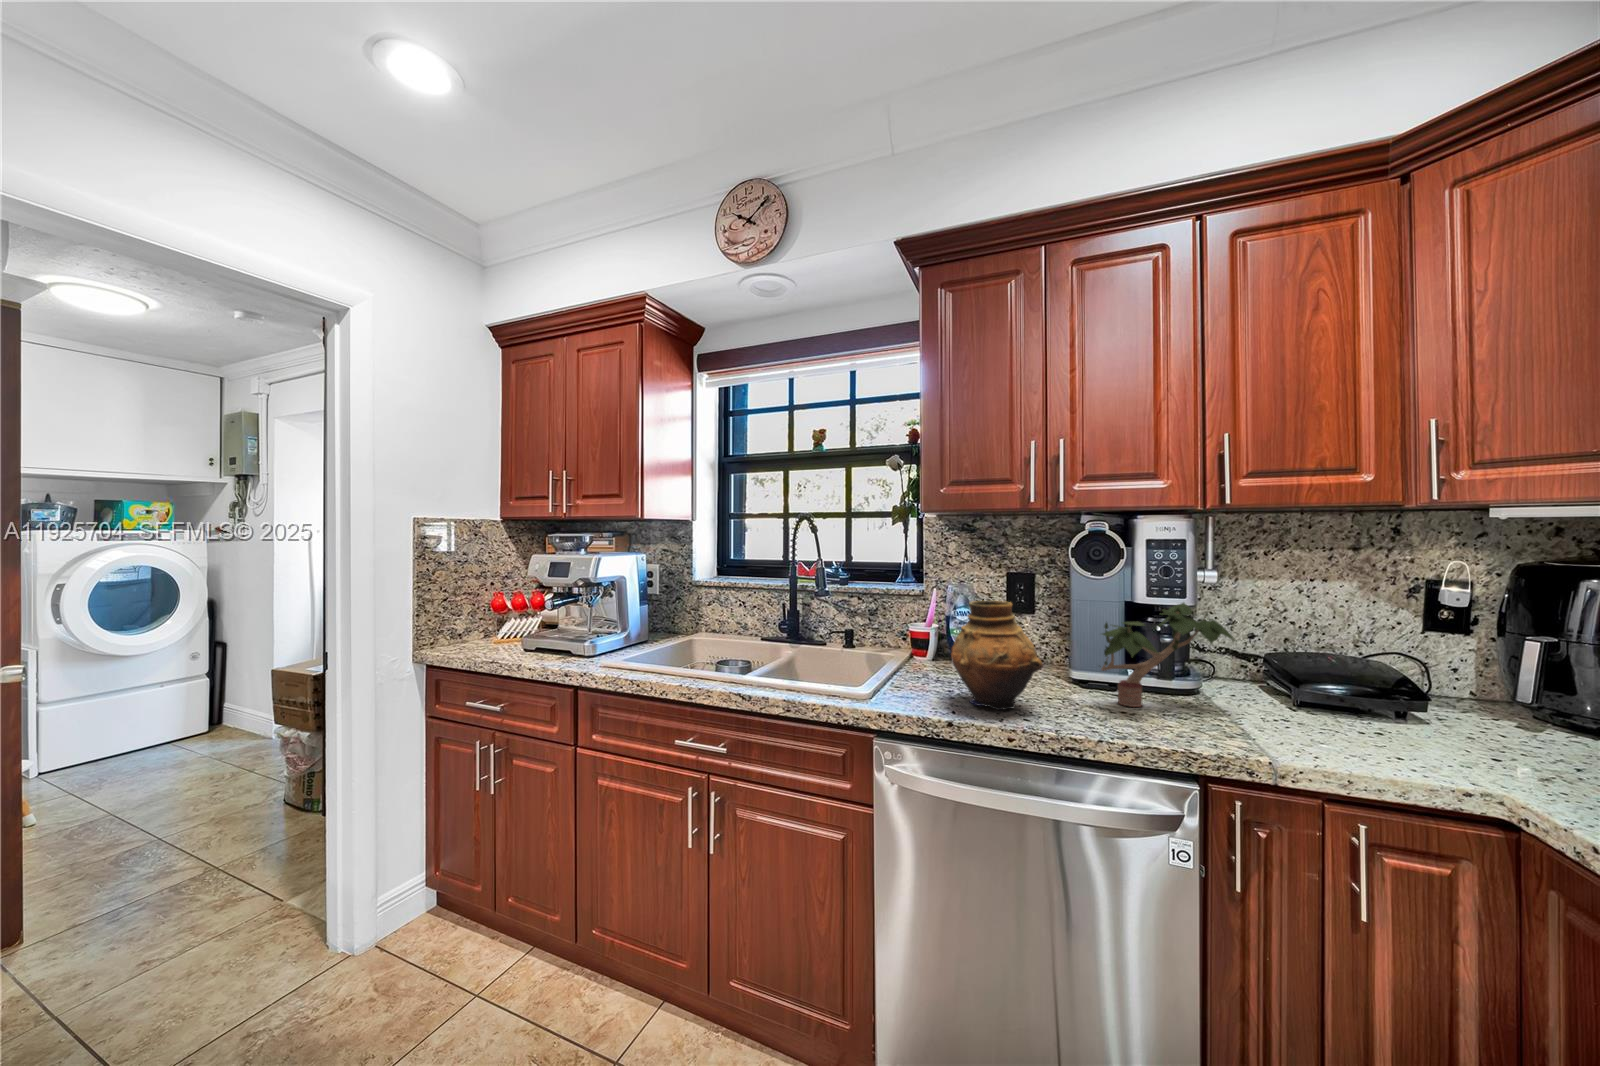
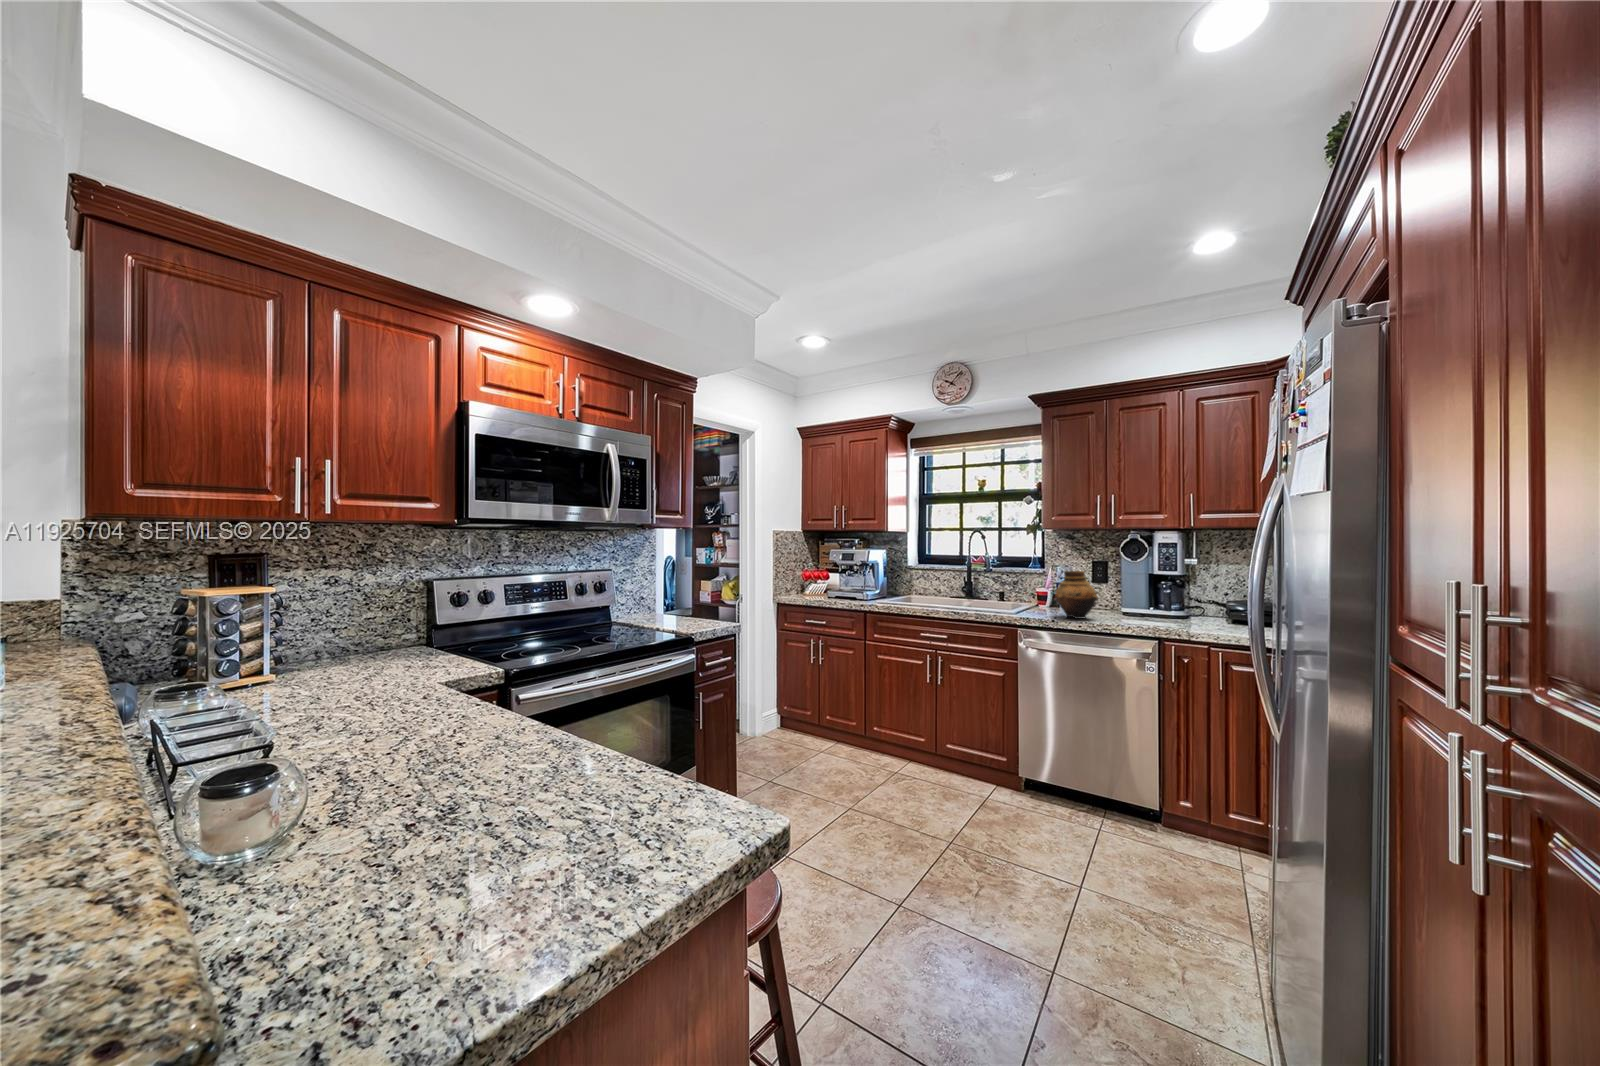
potted plant: present [1101,603,1234,707] -> none [1123,571,1203,620]

